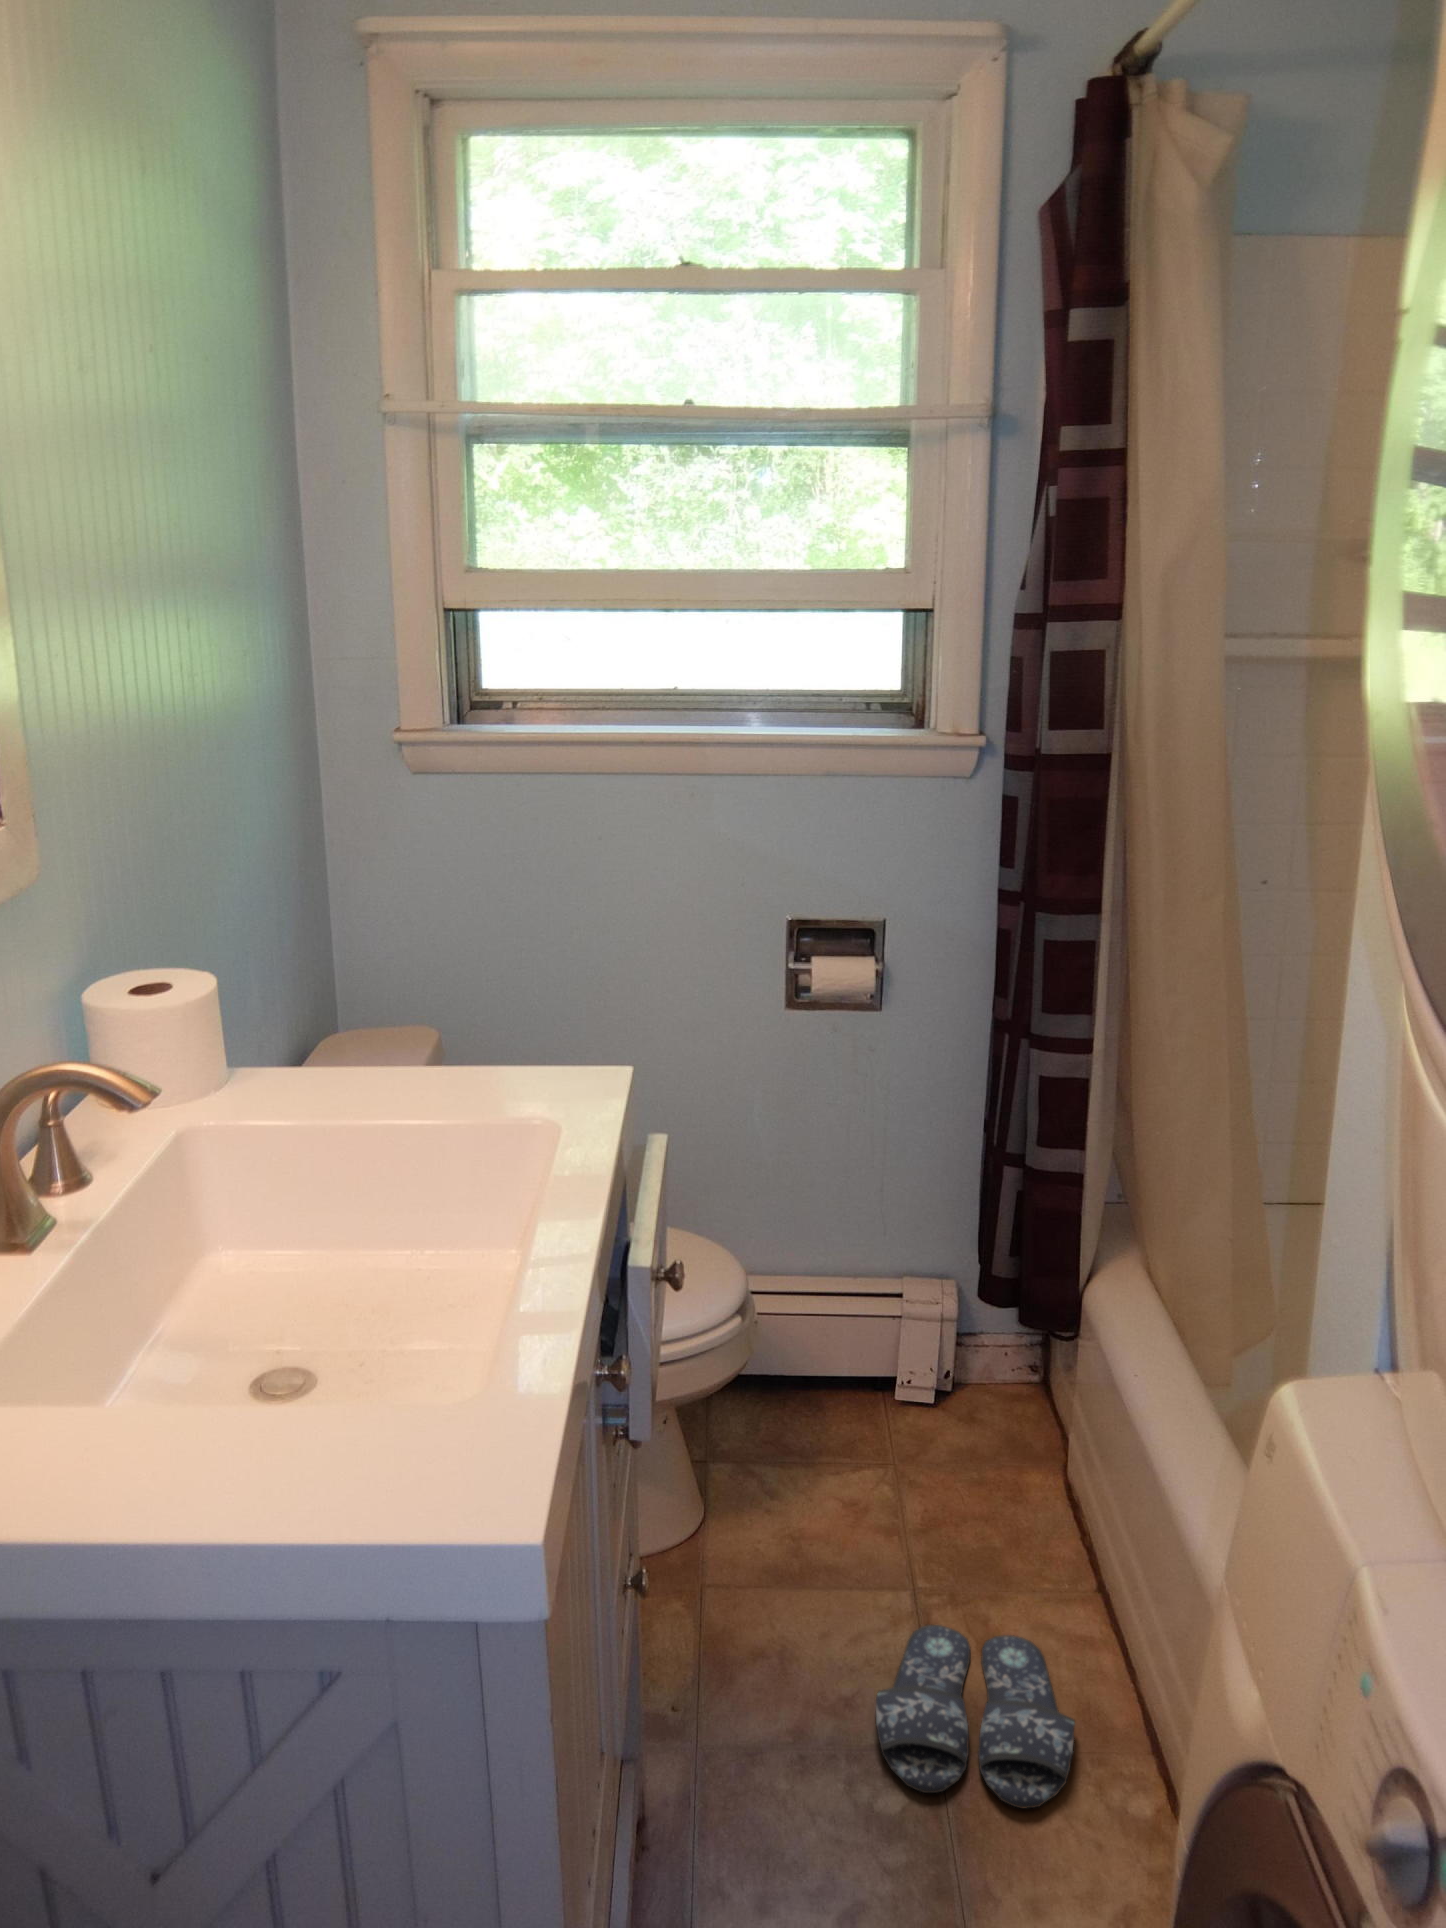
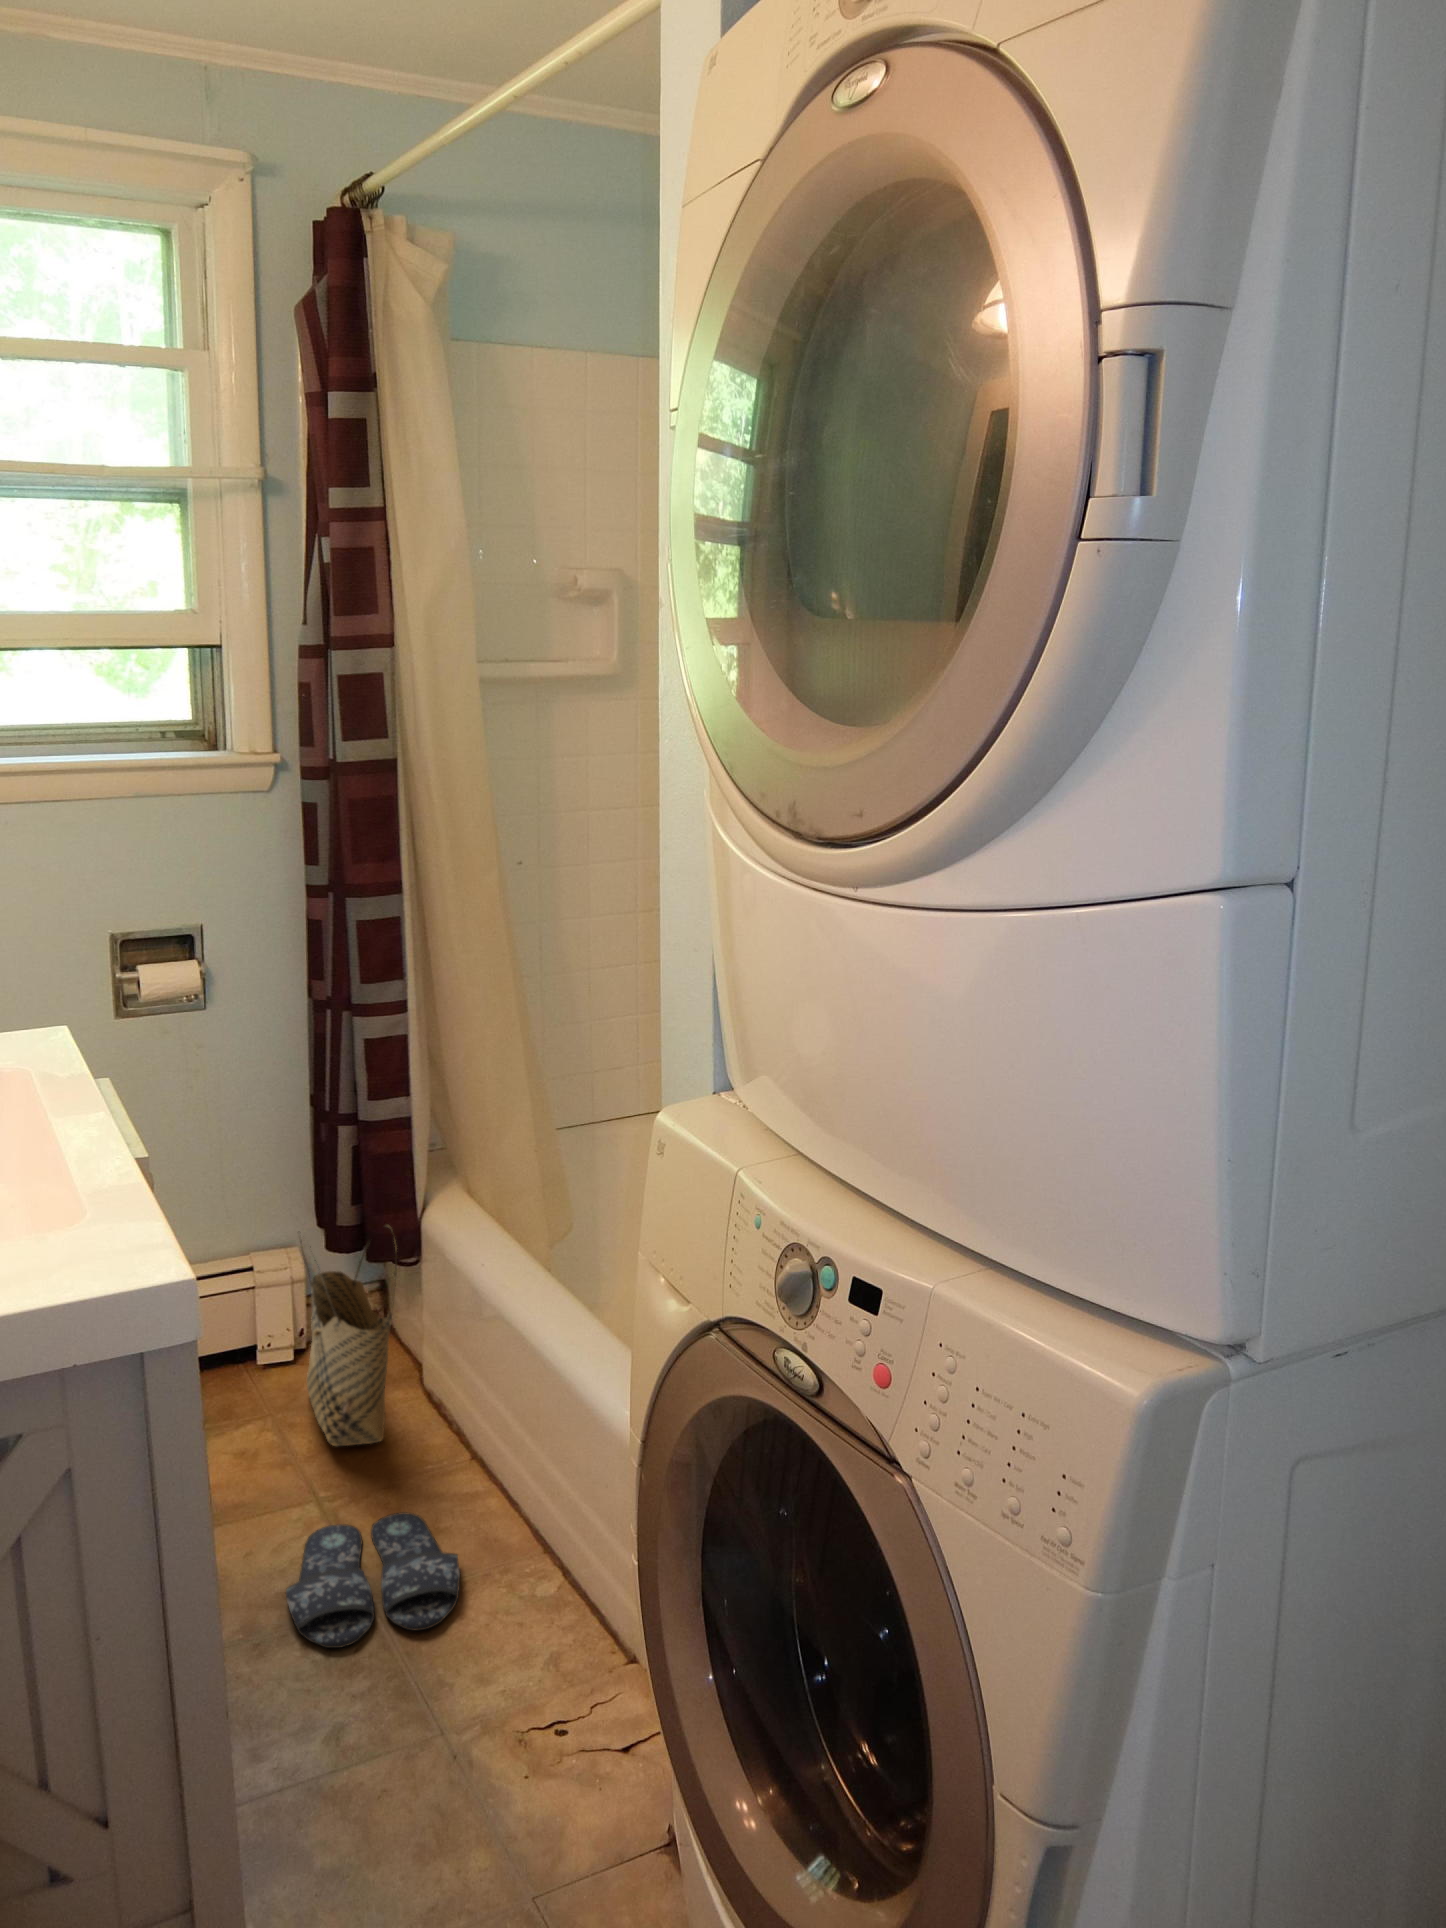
woven basket: none [942,1278,1053,1536] -> present [298,1223,397,1446]

